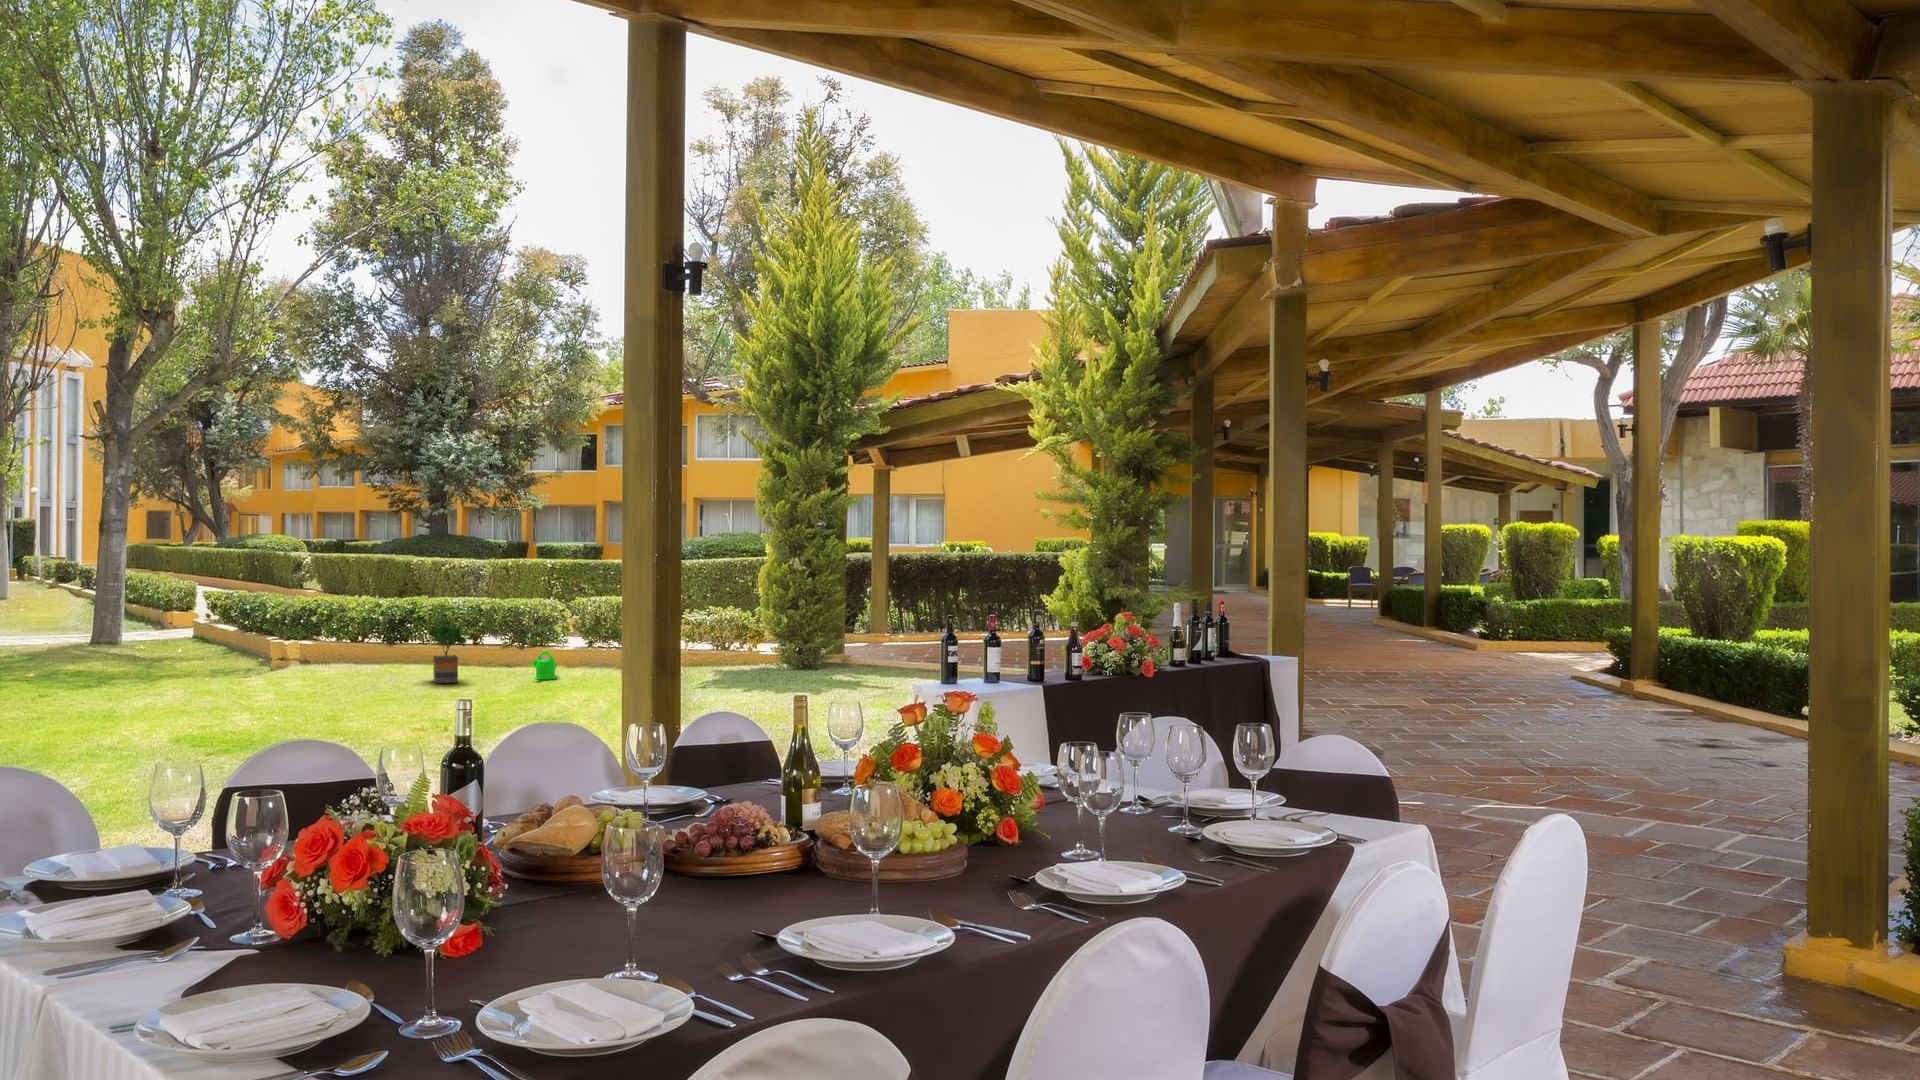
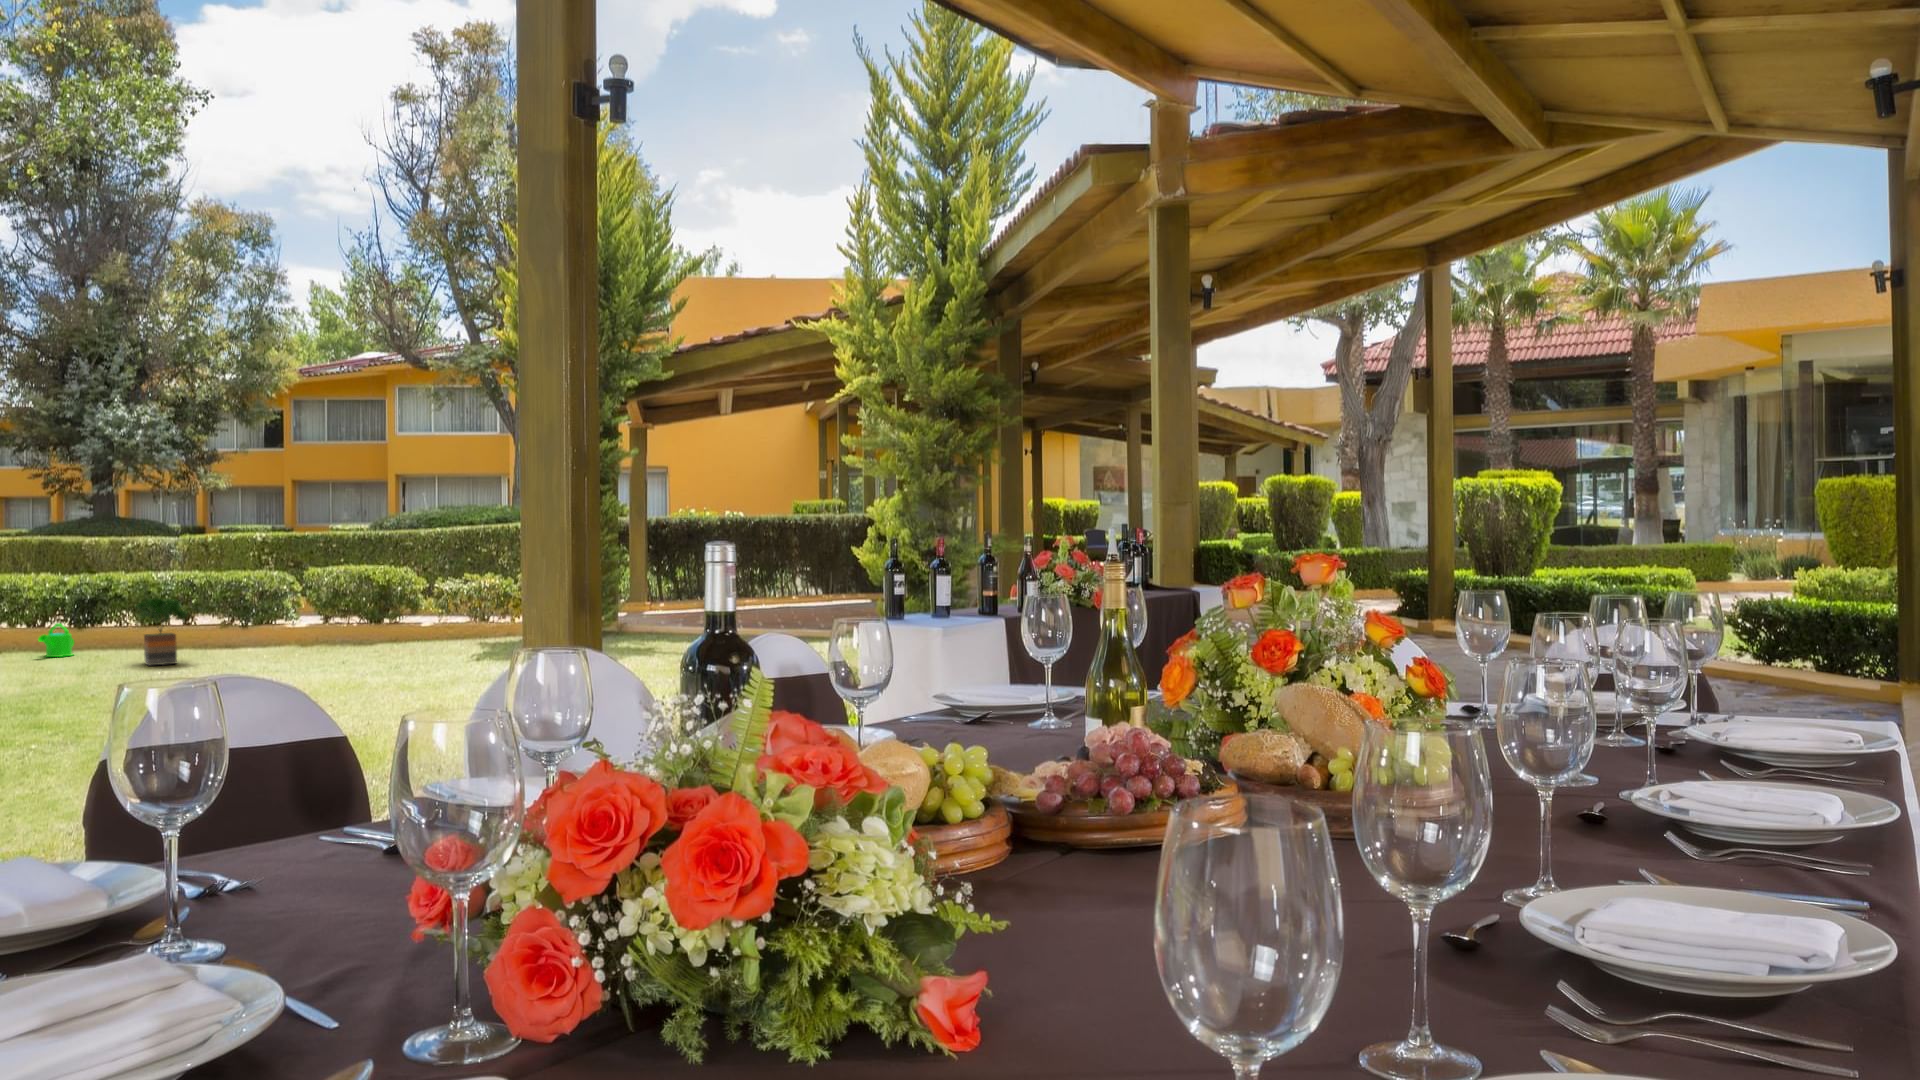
watering can: present [531,651,556,680] -> present [38,623,75,657]

